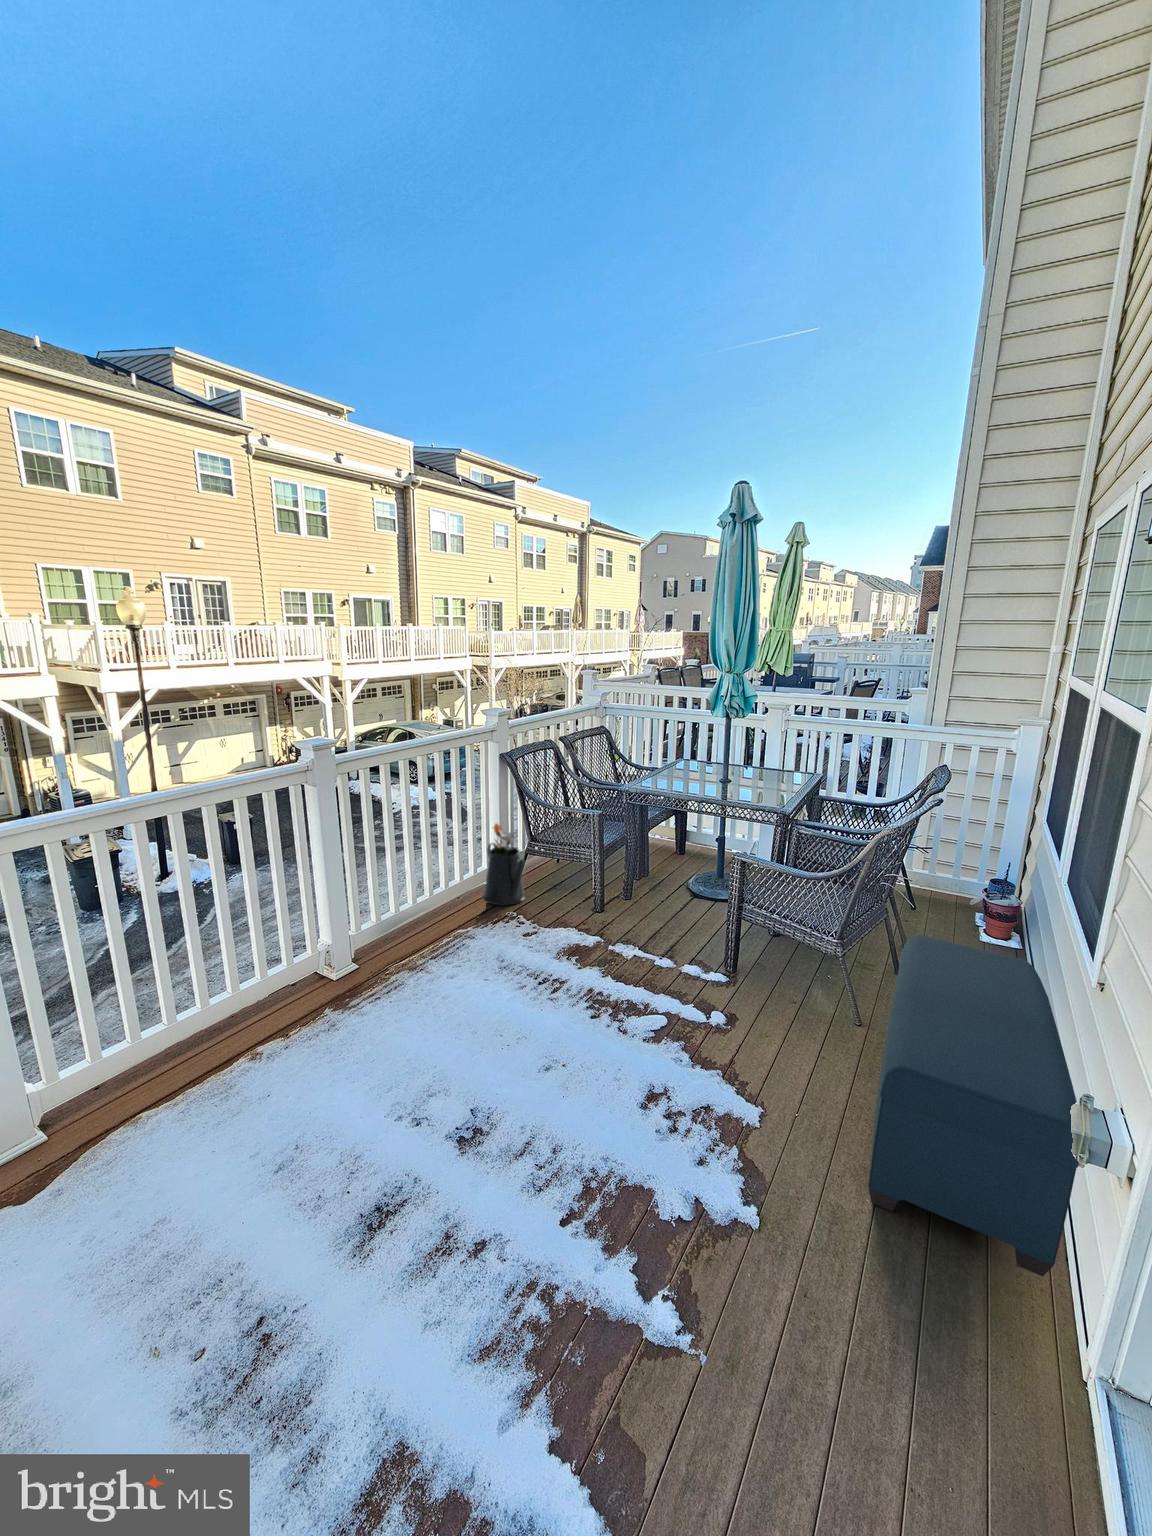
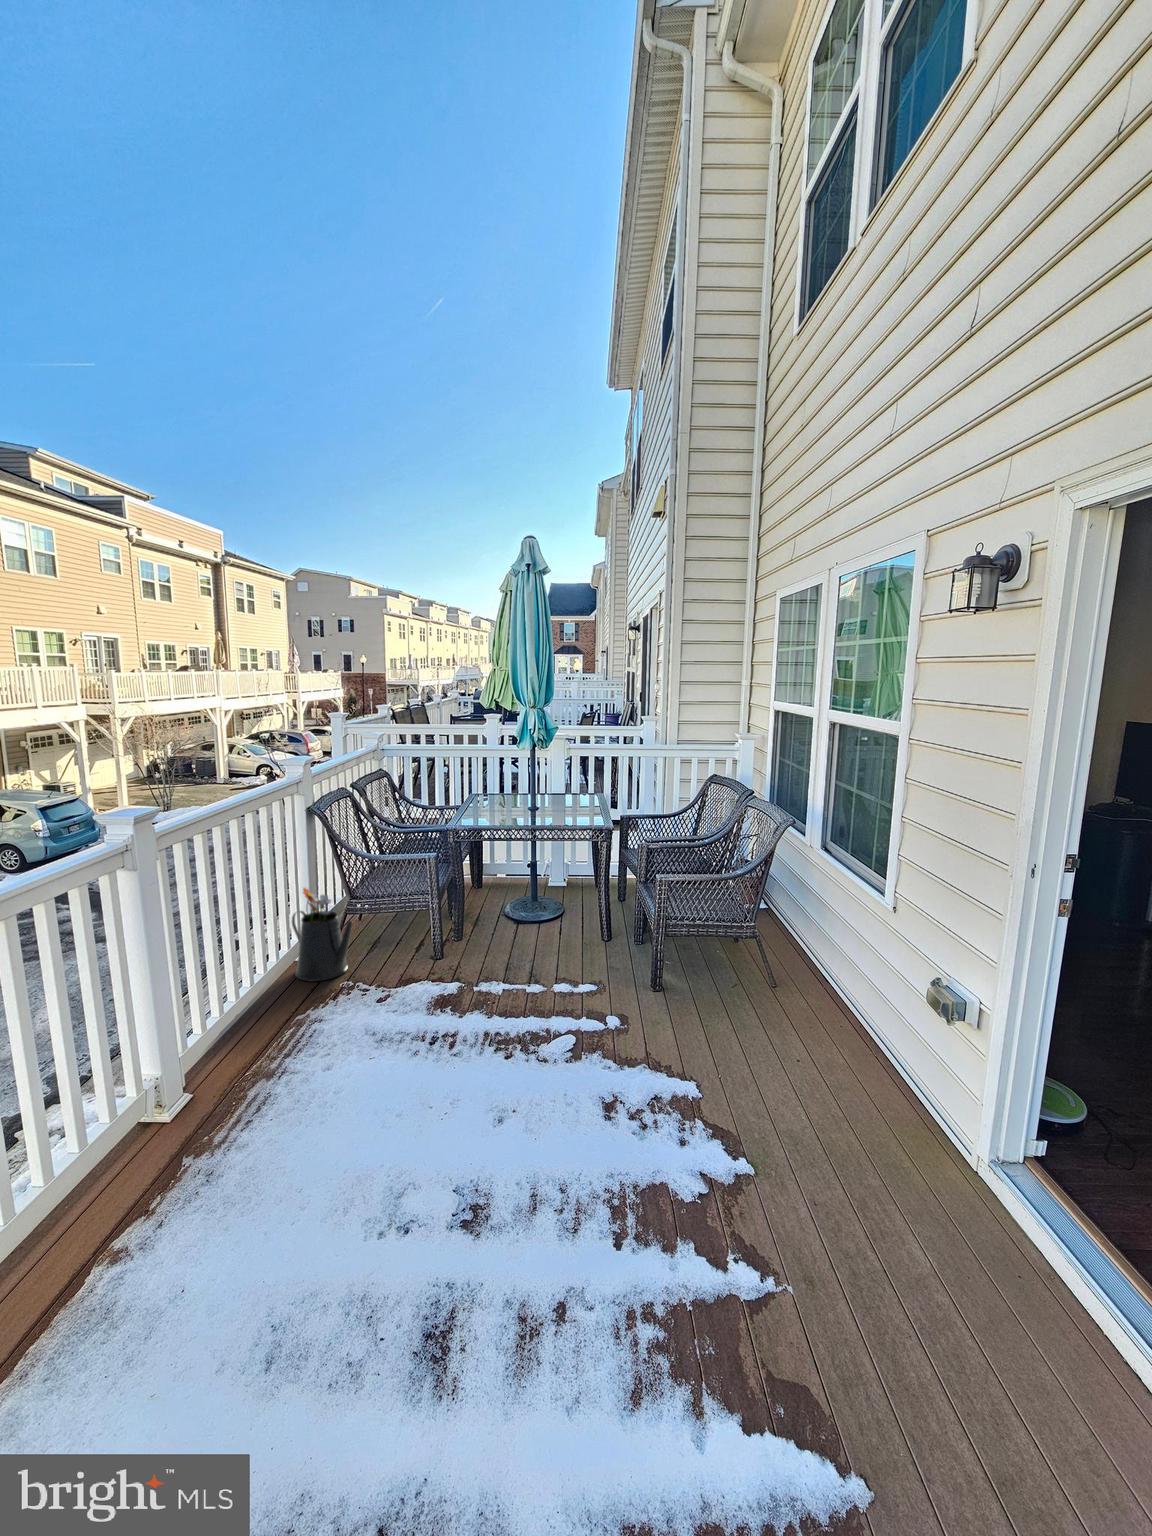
bench: present [868,935,1079,1276] -> none [738,904,937,1119]

